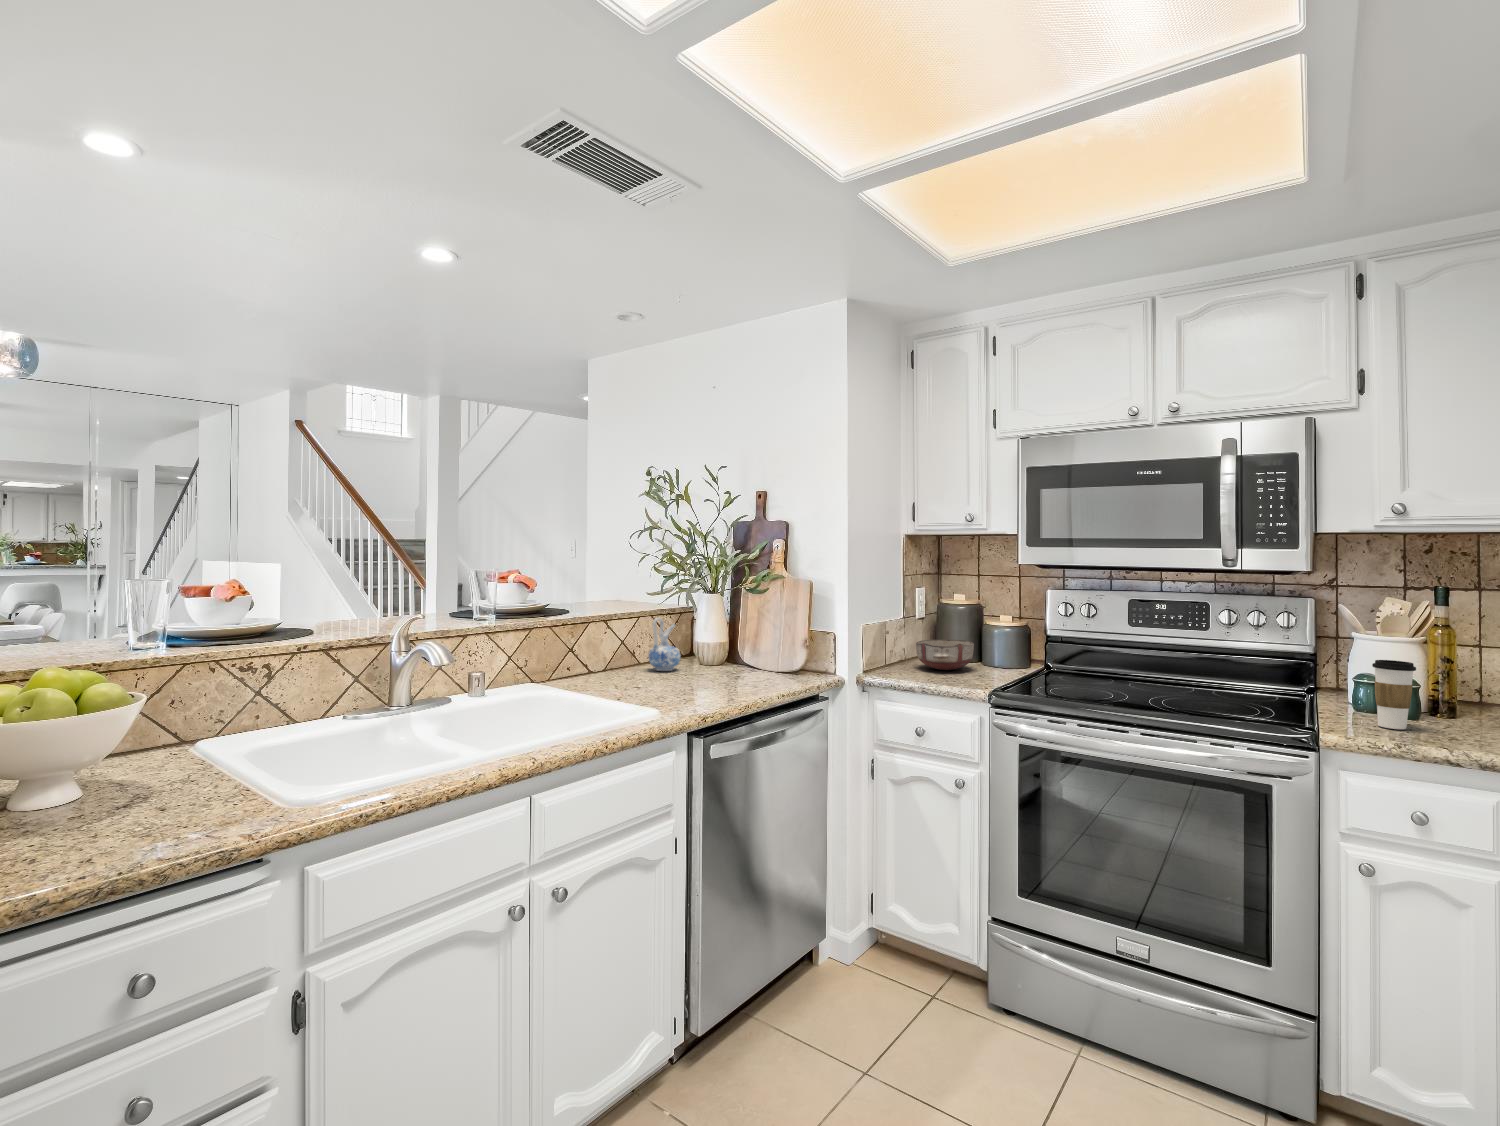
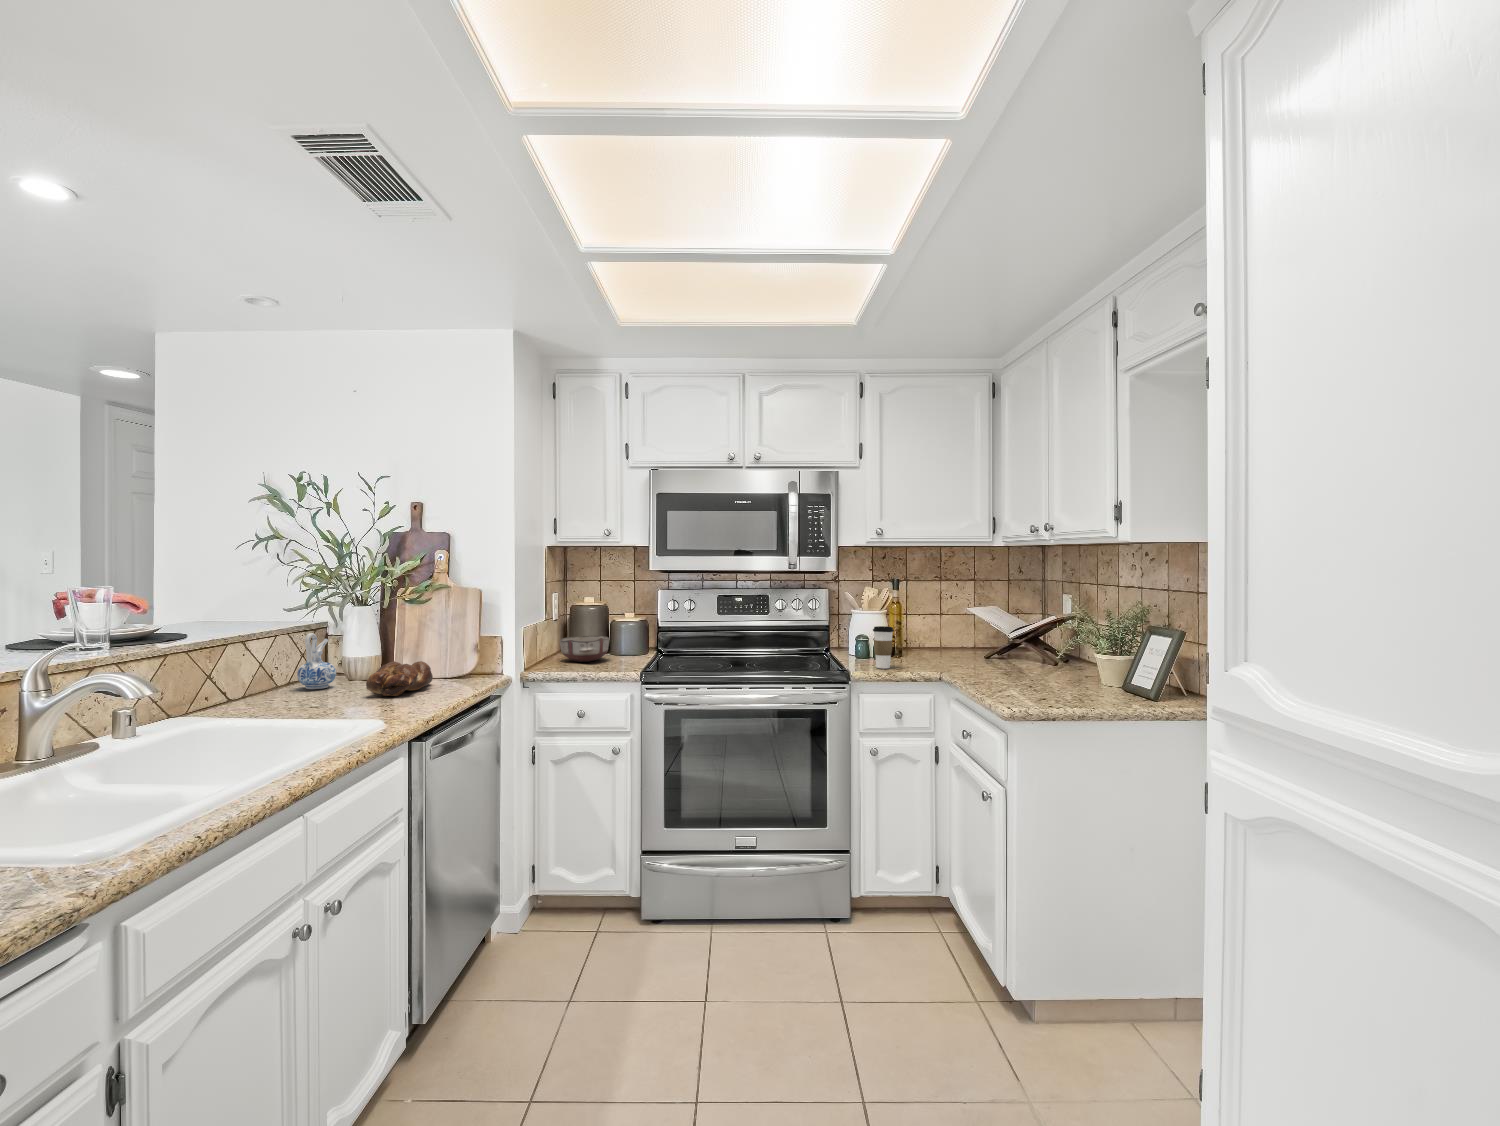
bread loaf: none [688,651,759,686] -> present [366,661,433,696]

